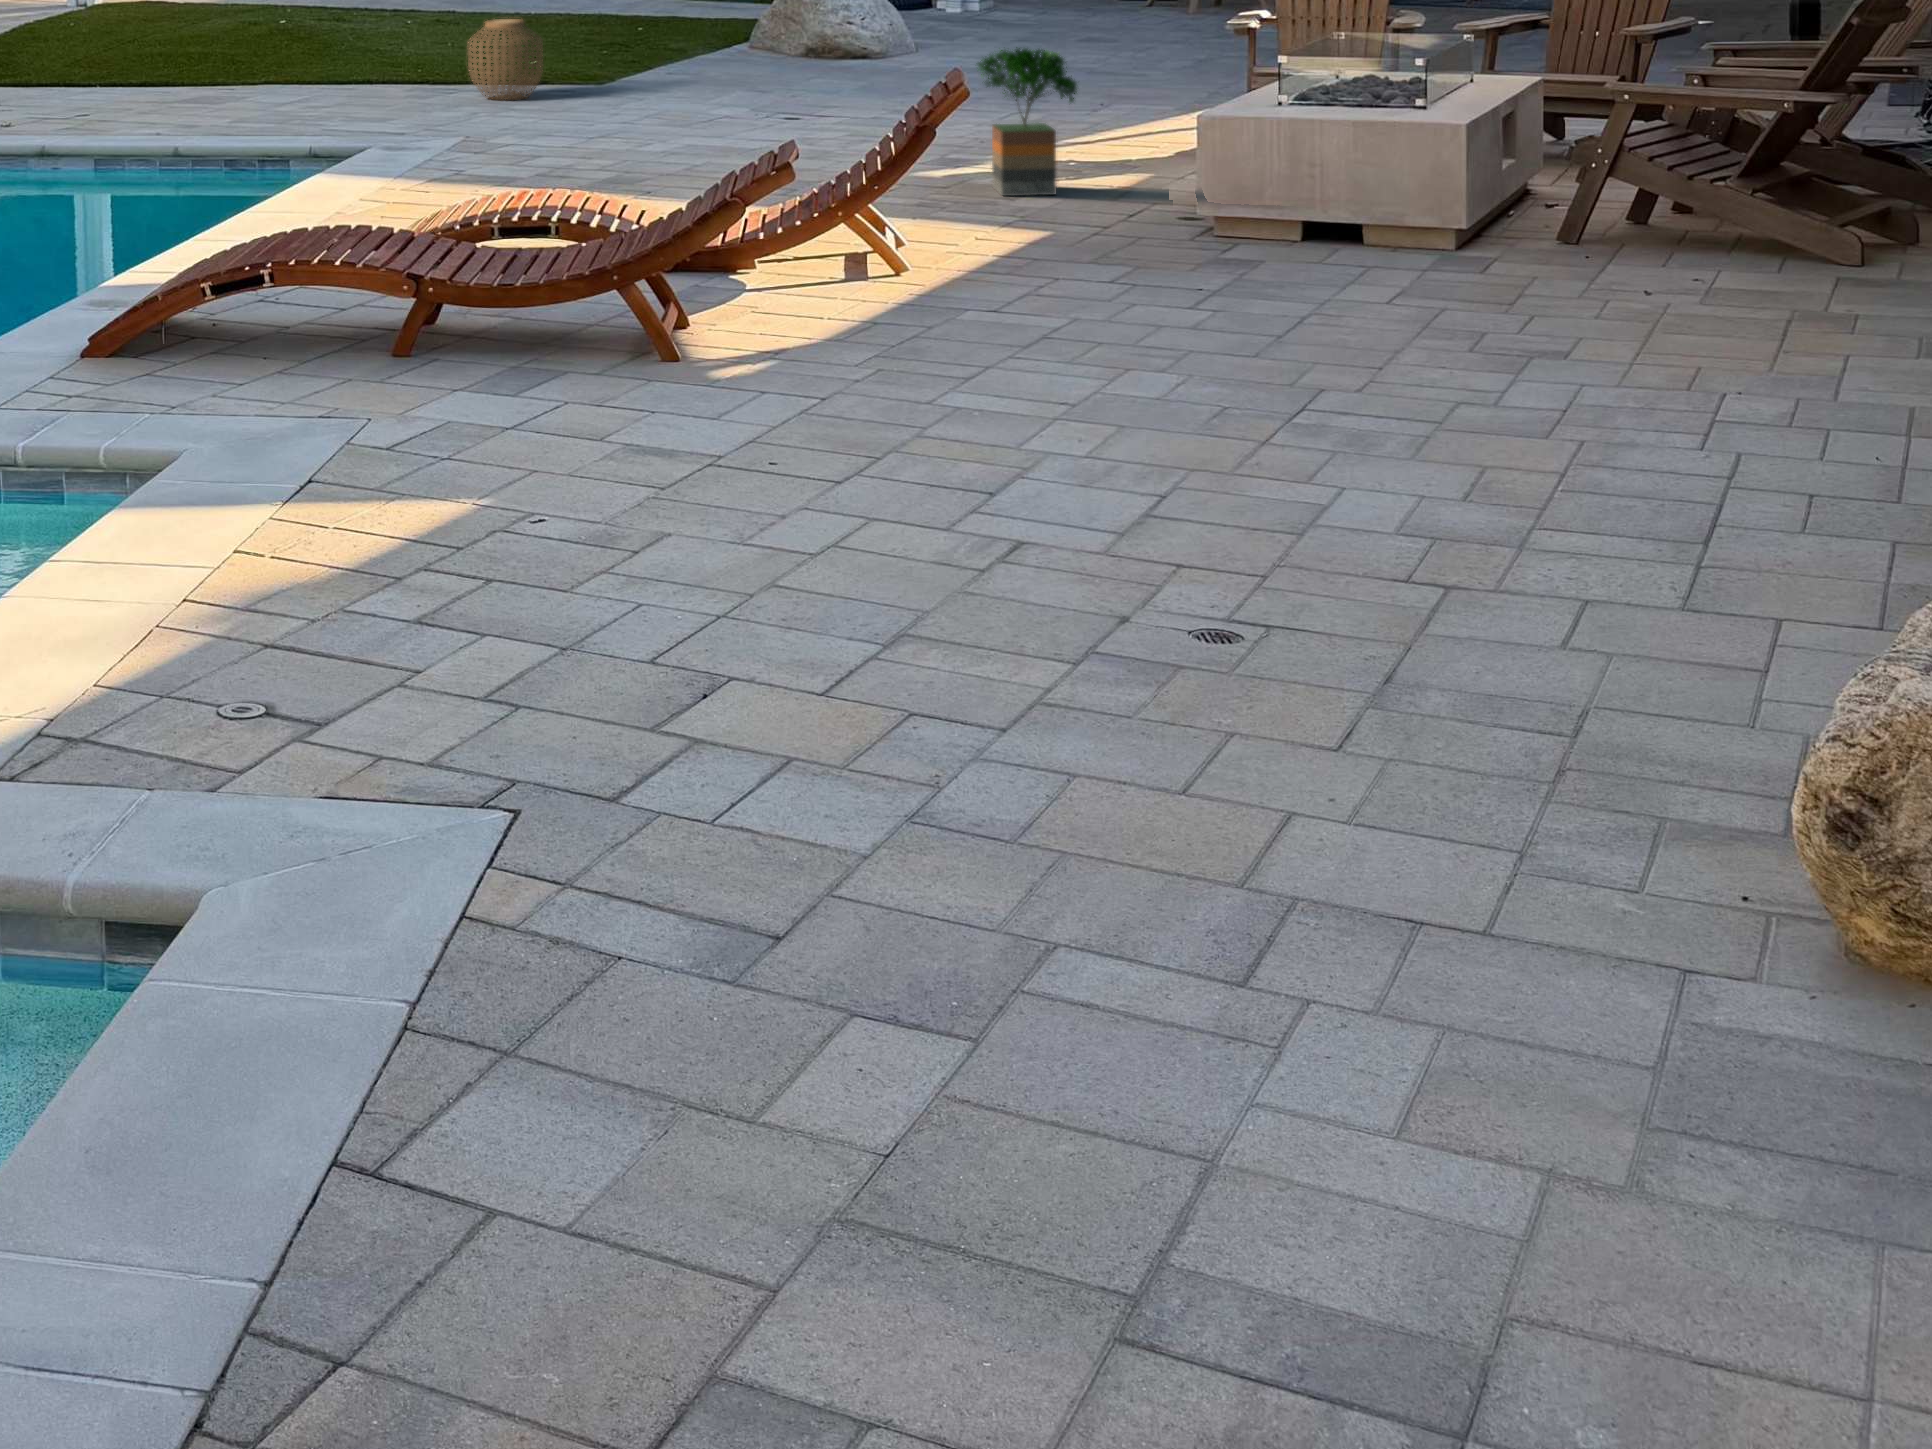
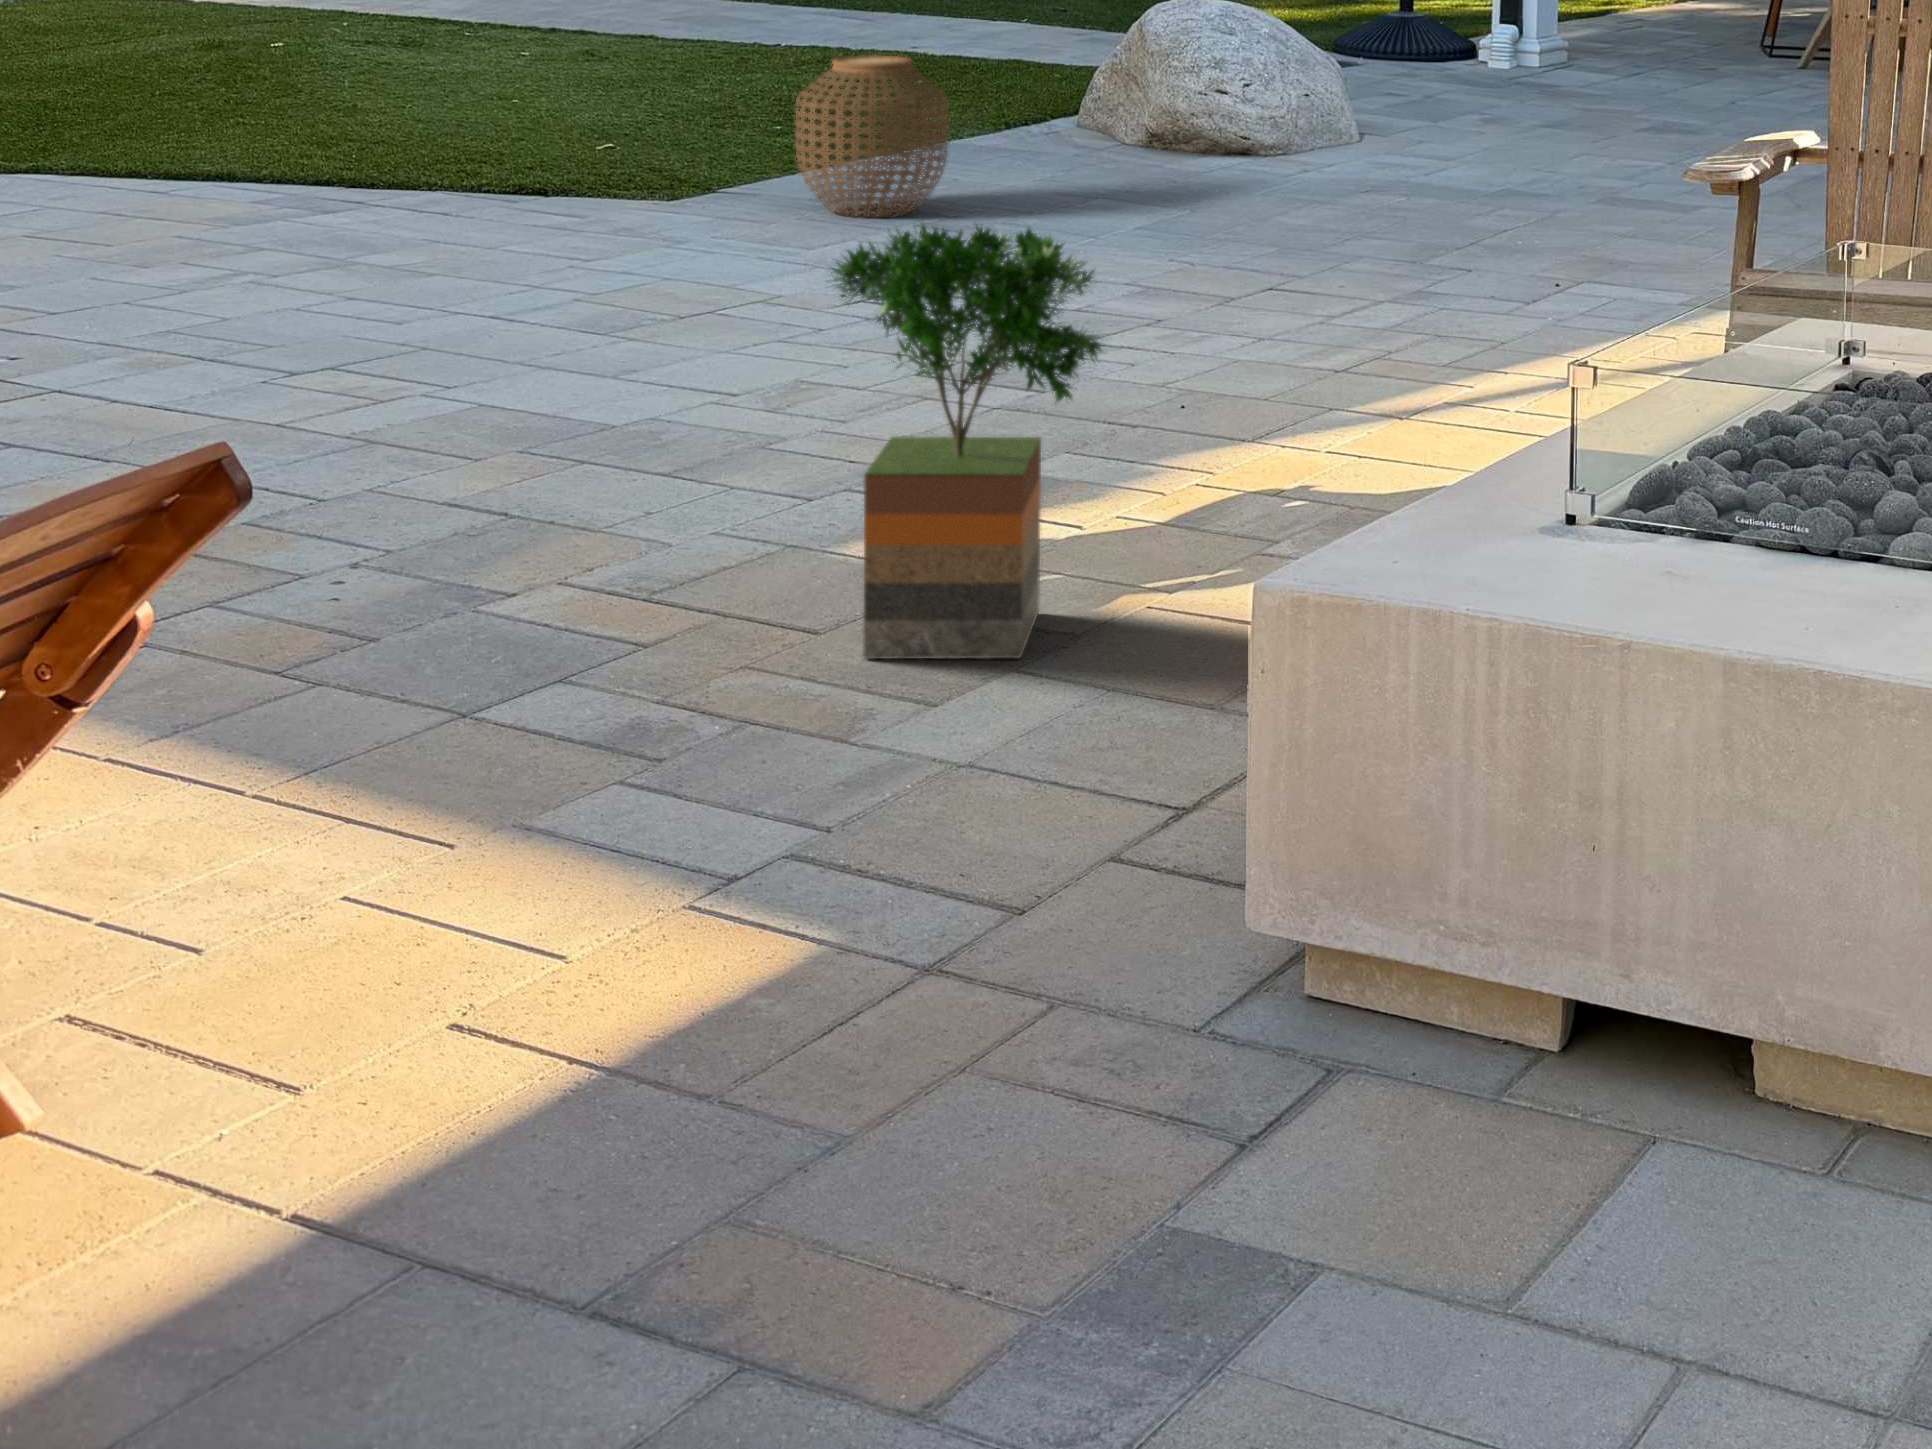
woven basket: present [468,19,543,100] -> present [796,55,948,217]

